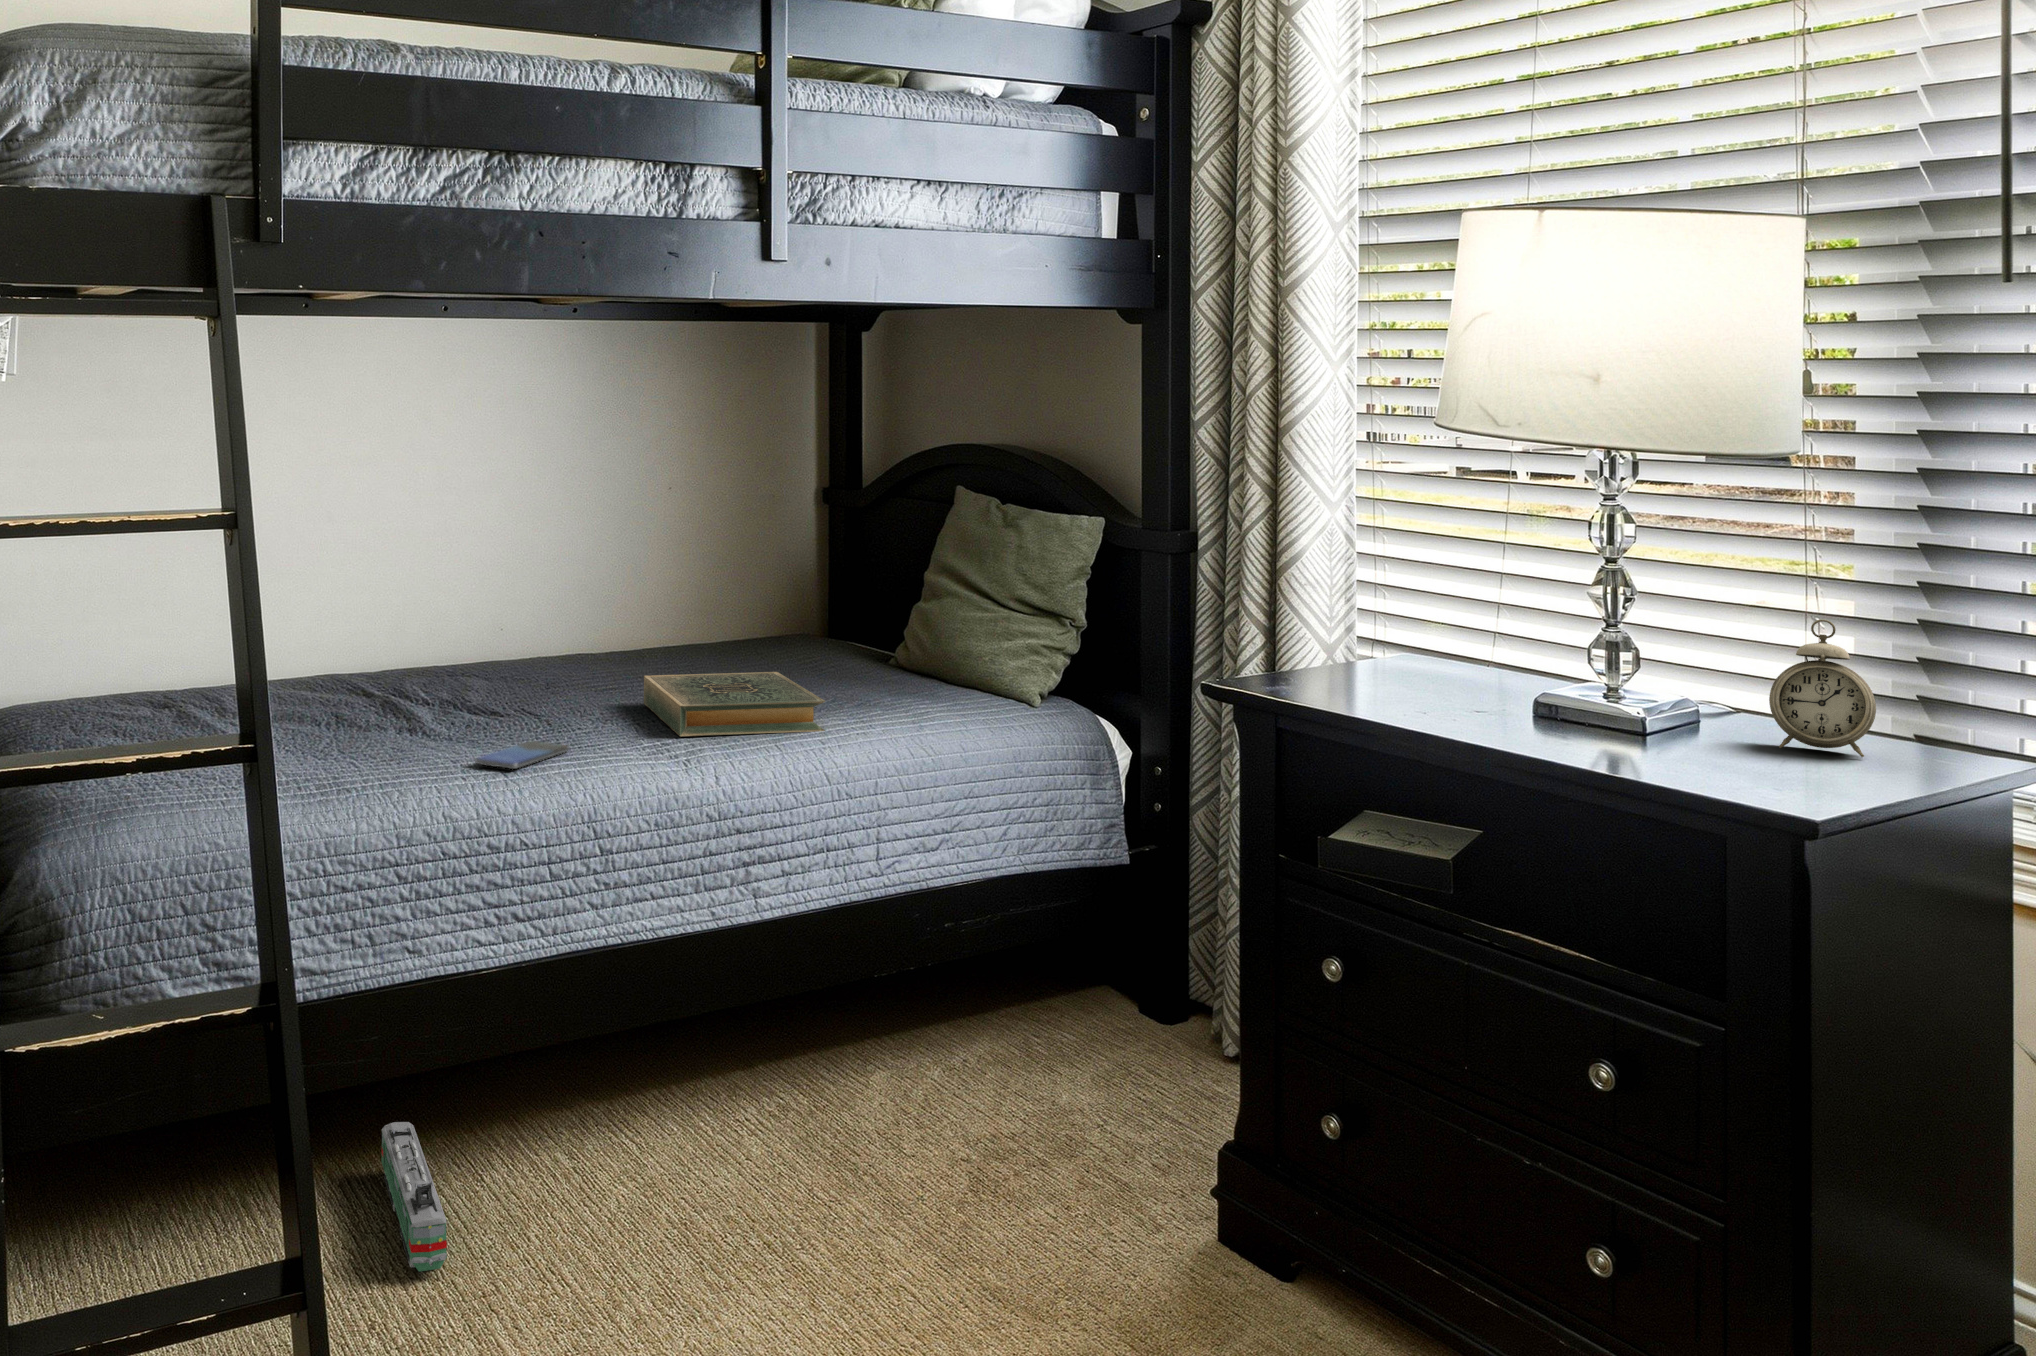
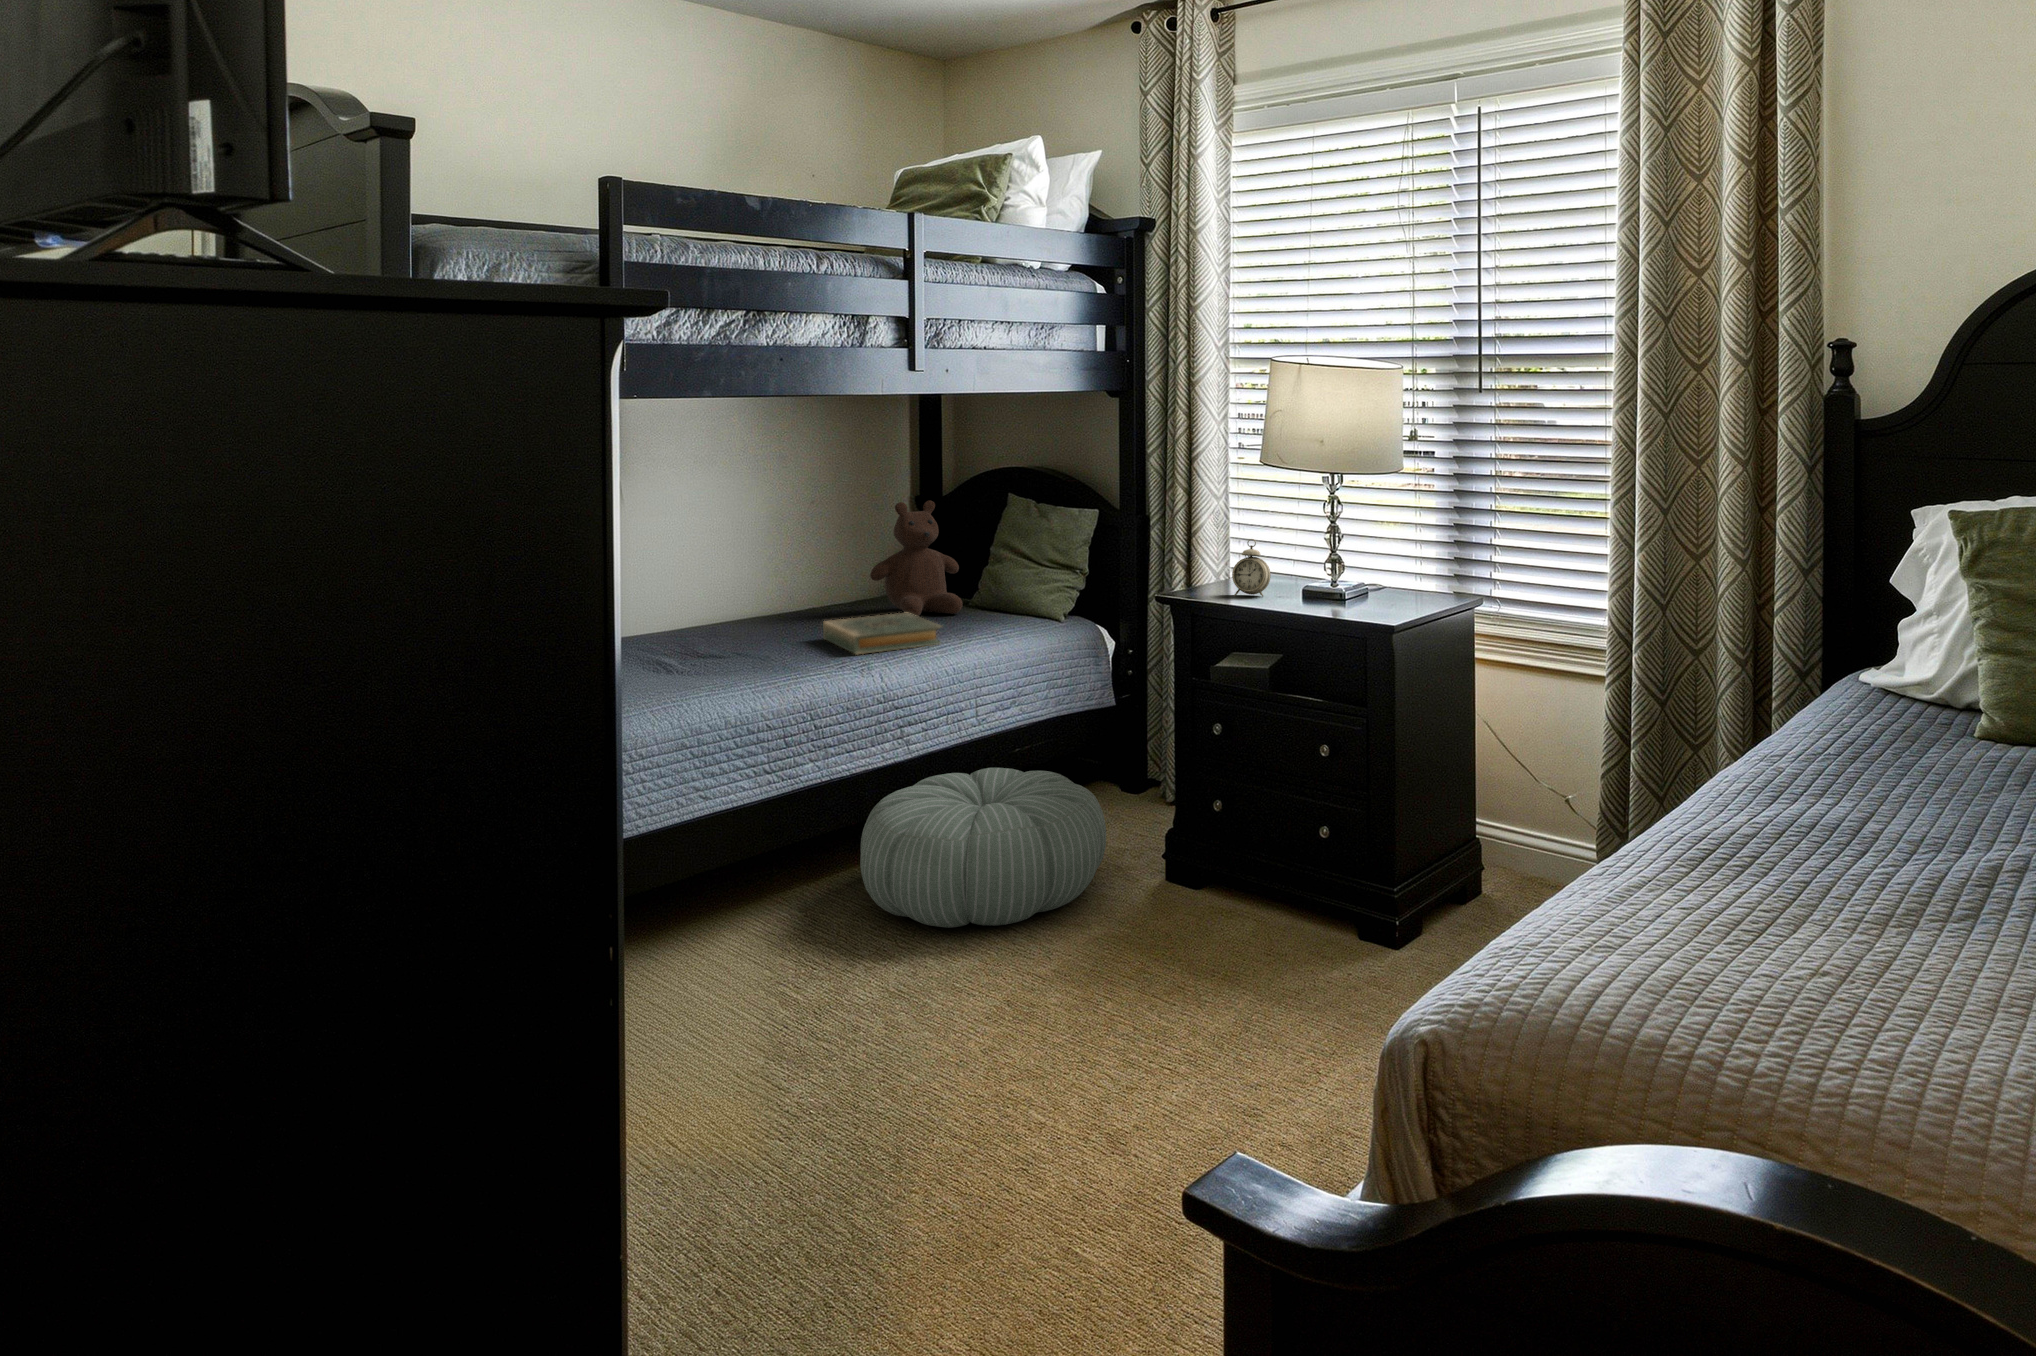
teddy bear: none [729,493,871,681] -> present [870,501,963,616]
alarm clock: present [1769,619,1876,757] -> present [1232,539,1271,596]
smartphone: present [475,741,569,769] -> none [730,665,788,682]
pouf: none [661,958,1099,1272] -> present [860,768,1106,928]
toy train: present [381,1122,447,1272] -> none [678,904,741,977]

